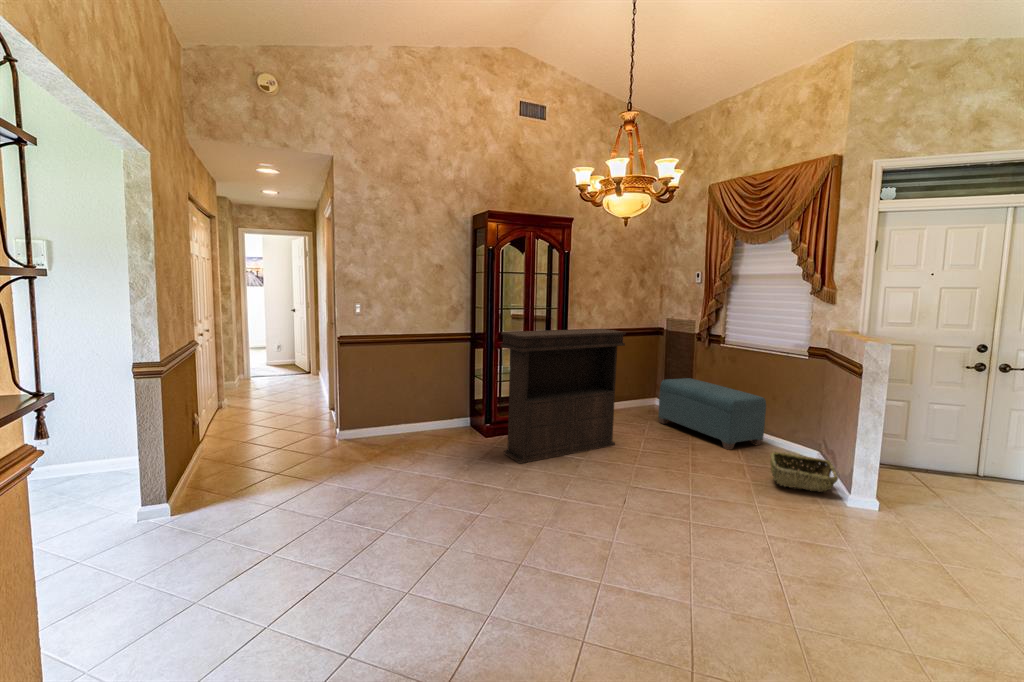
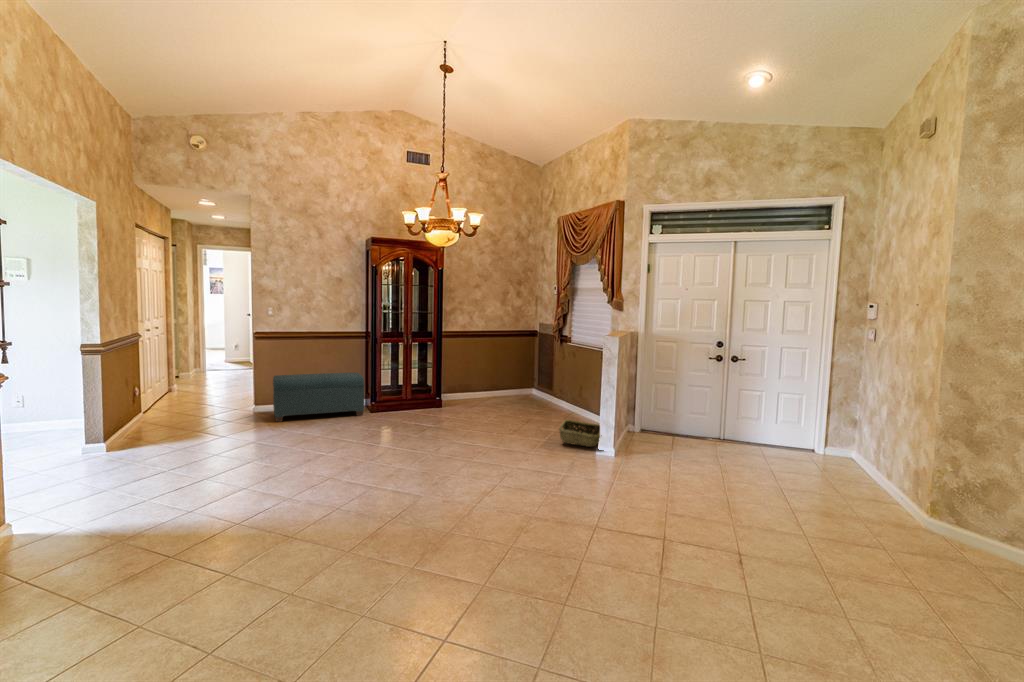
console table: present [501,329,626,464] -> none [374,329,475,429]
bench: present [658,378,766,450] -> present [273,372,364,422]

